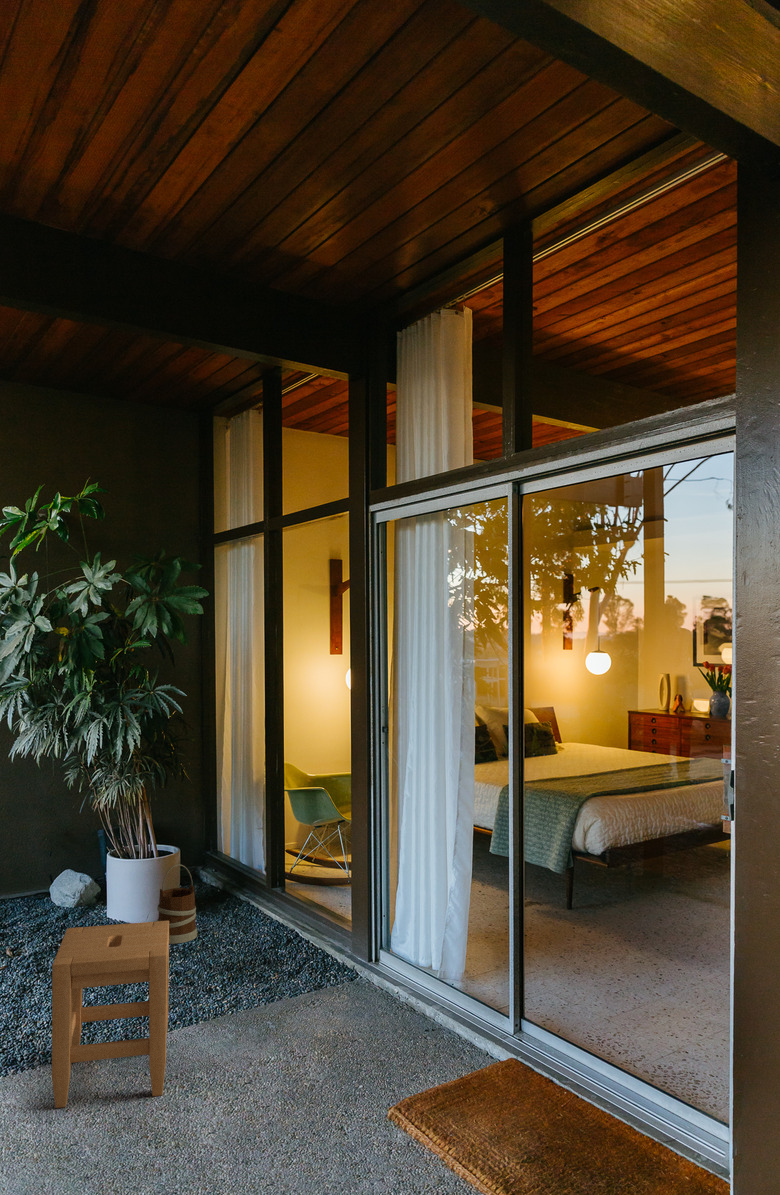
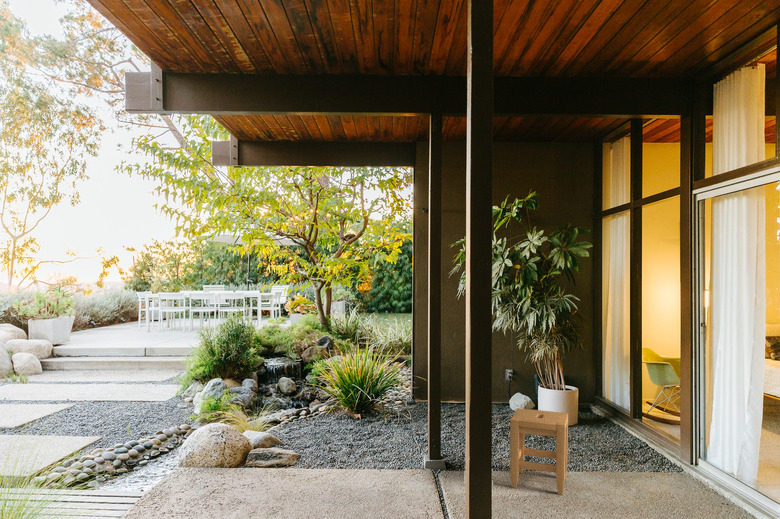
wooden bucket: present [157,864,197,944] -> none [565,395,588,437]

